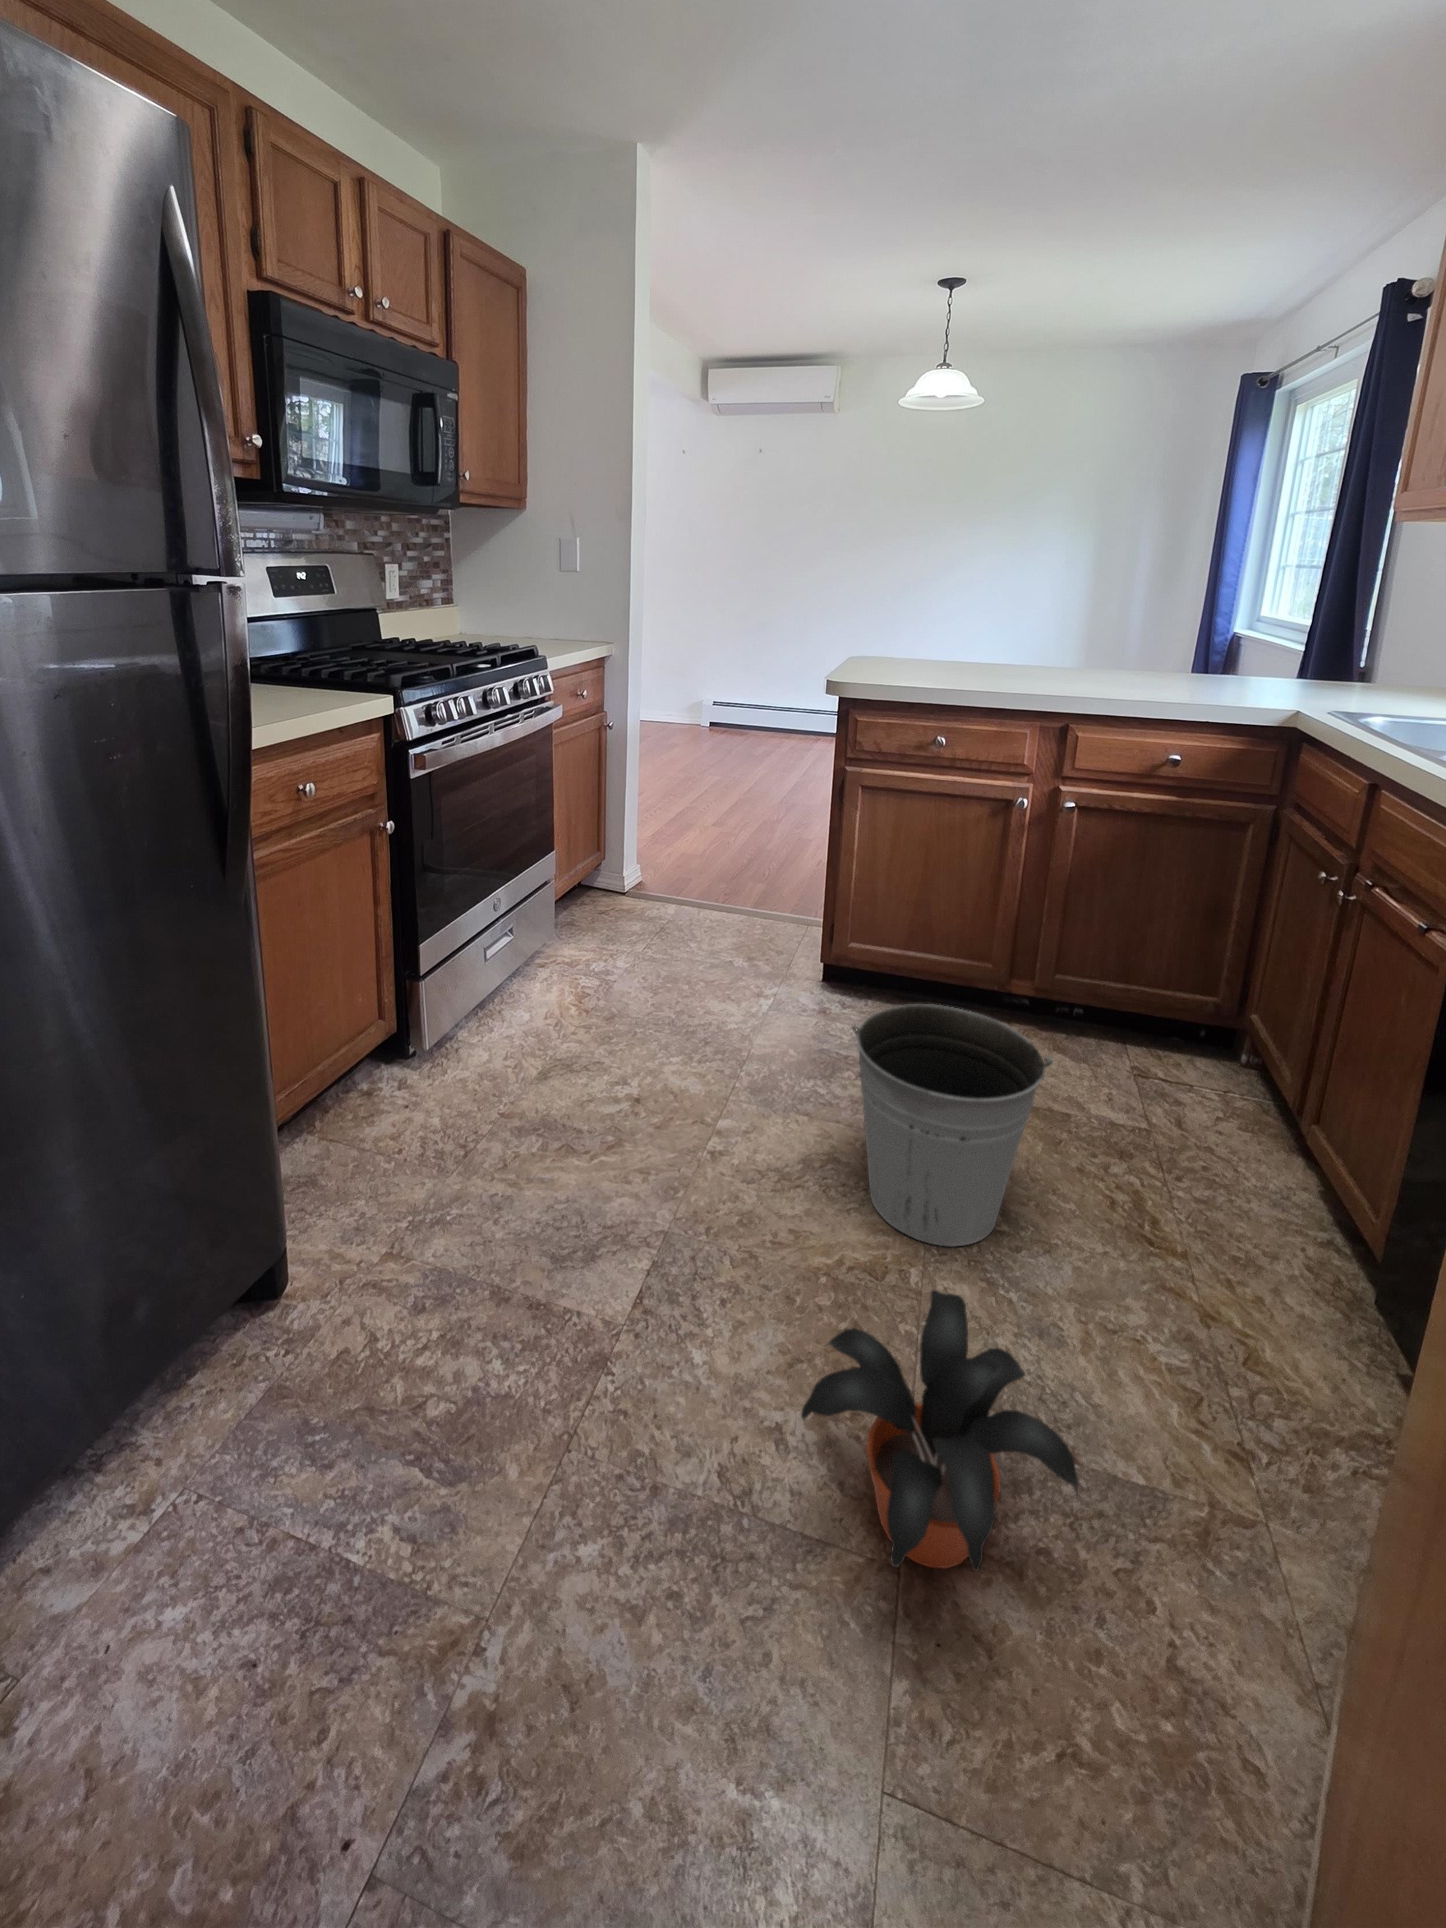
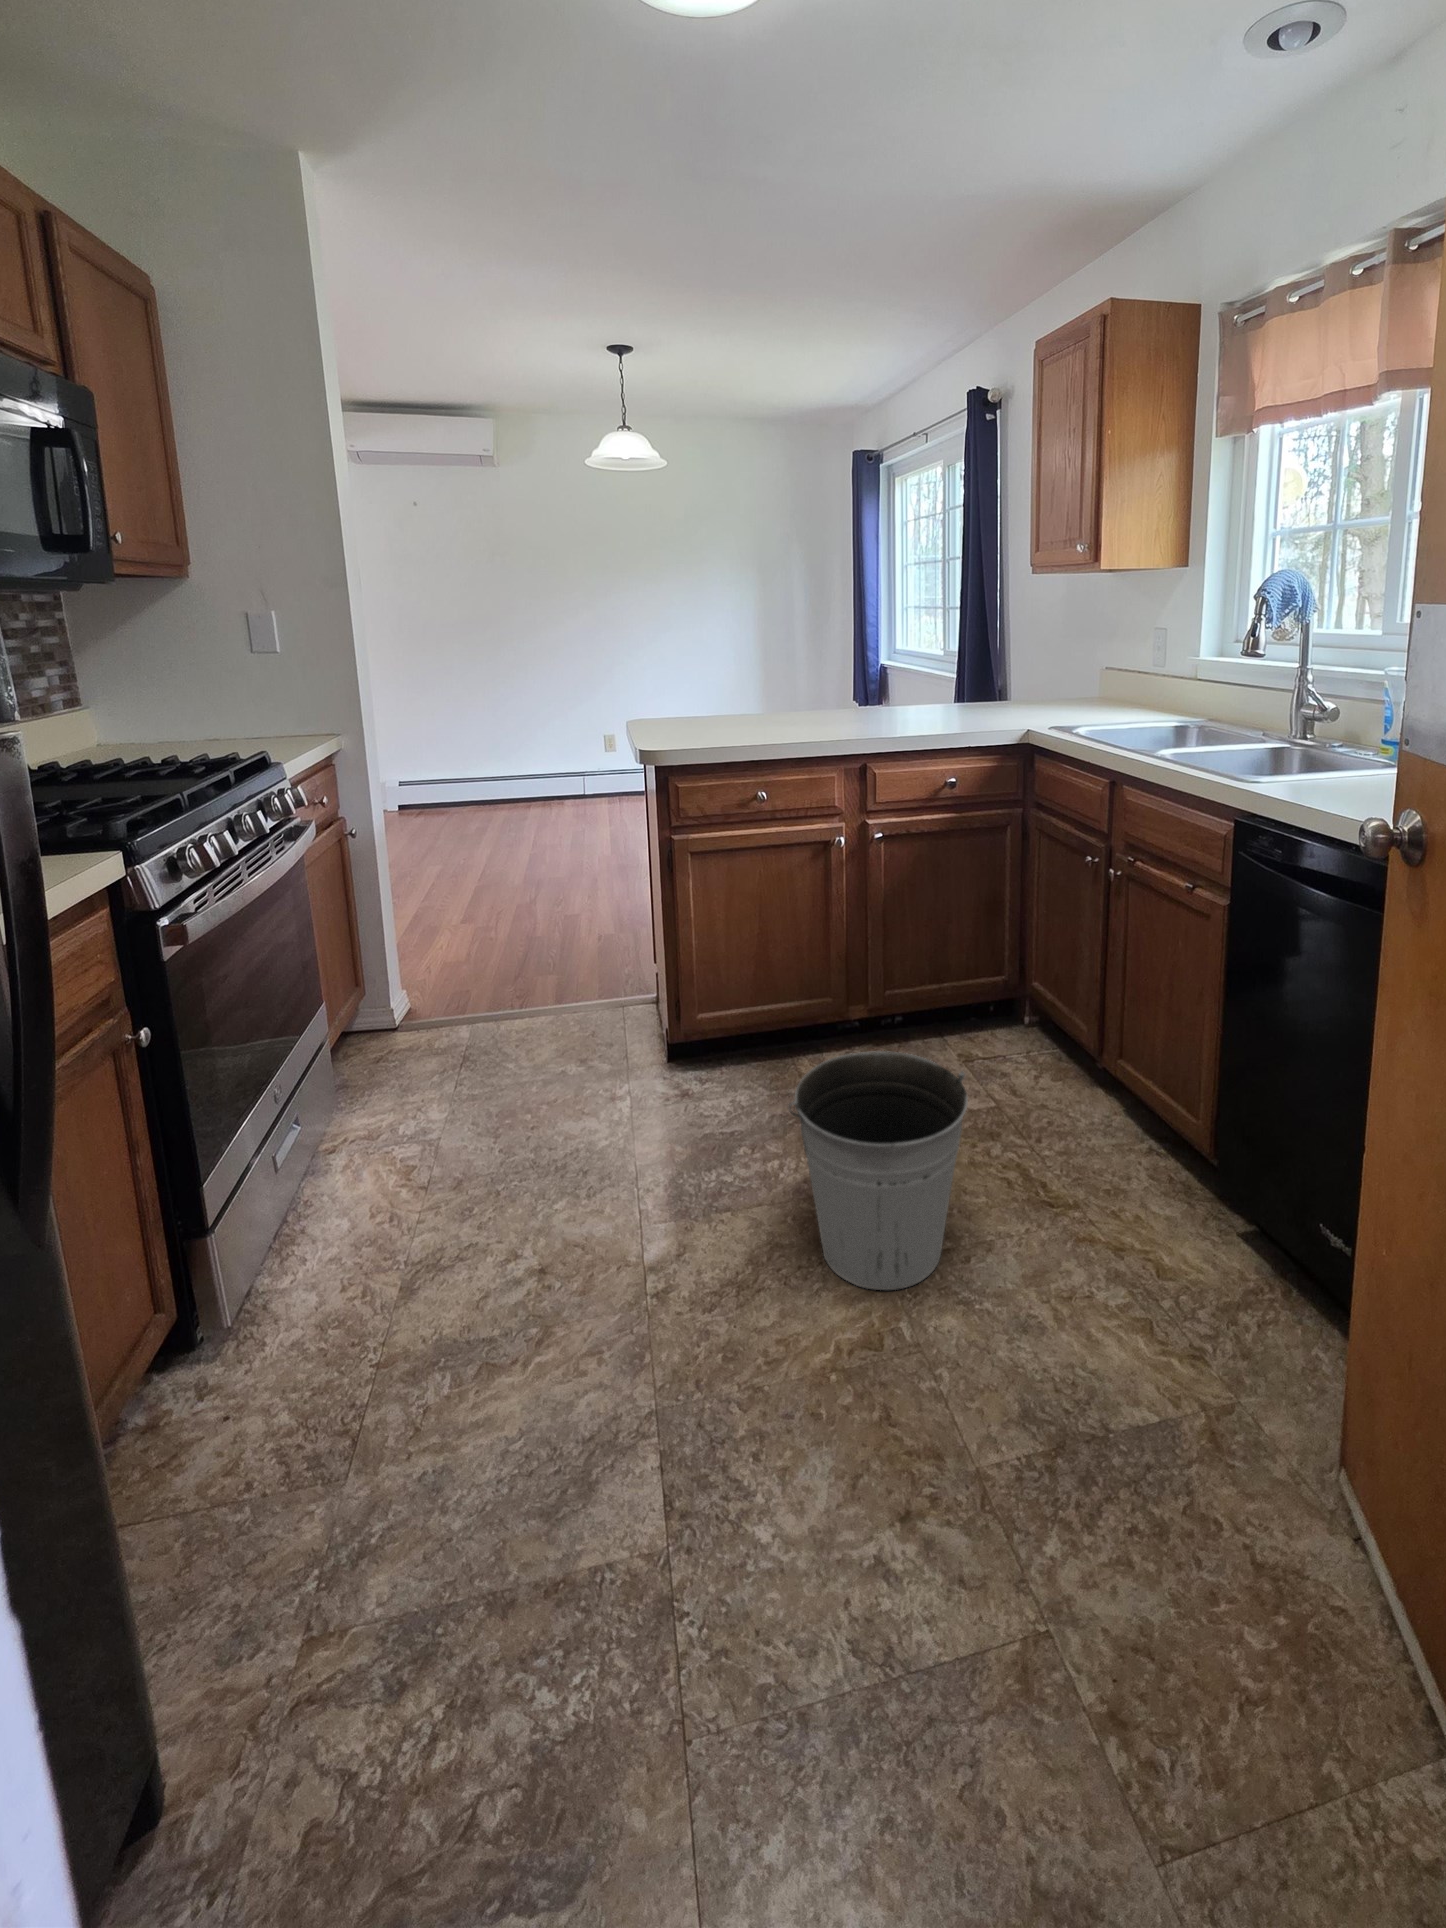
potted plant: present [801,1290,1078,1571] -> none [916,1331,1168,1634]

